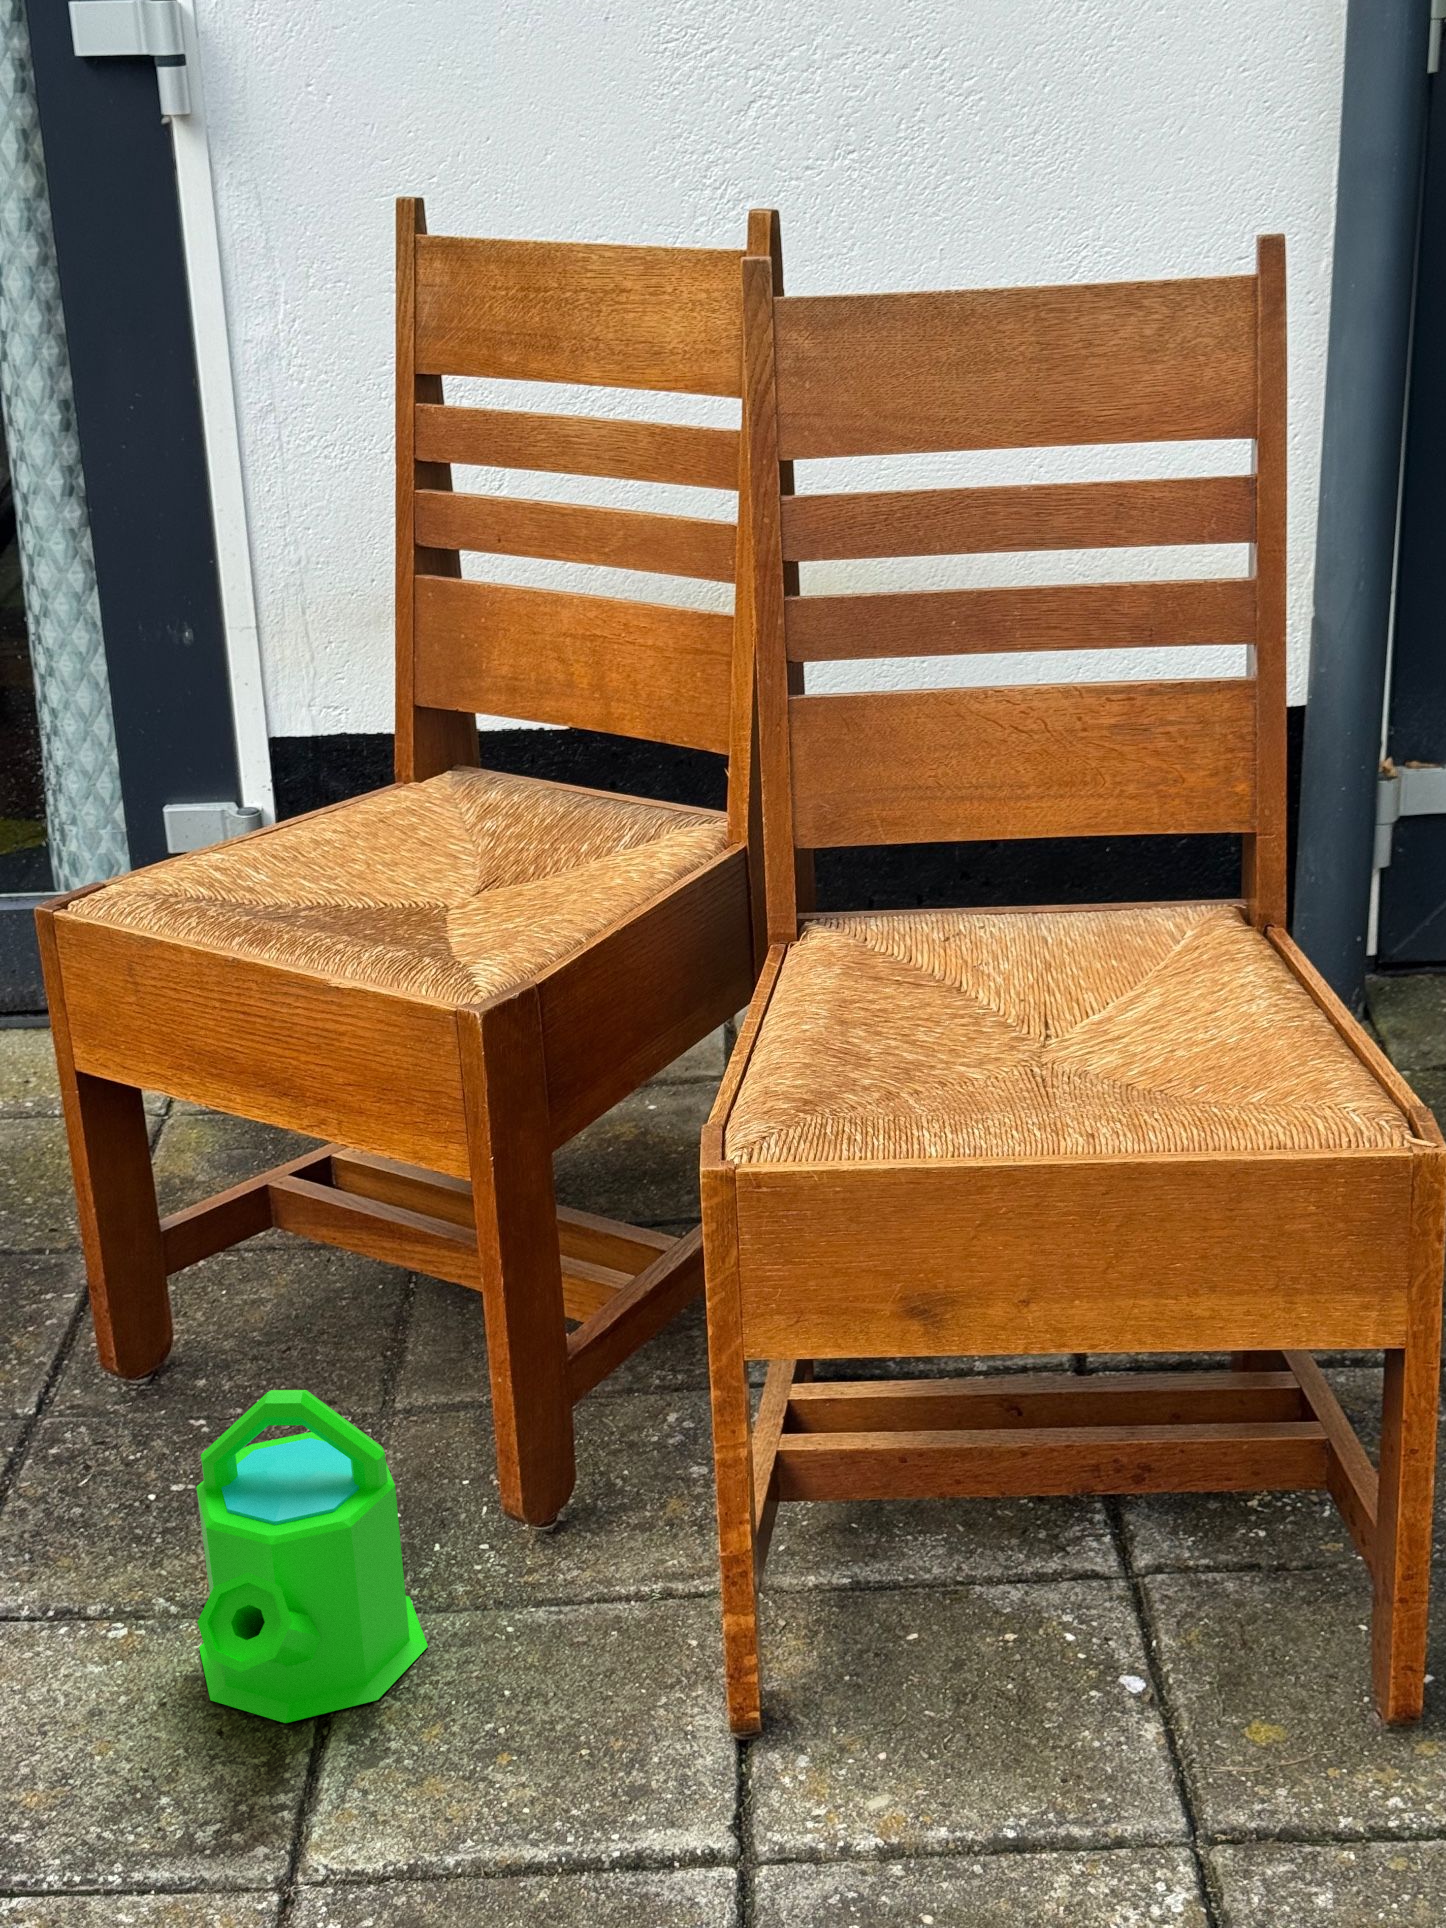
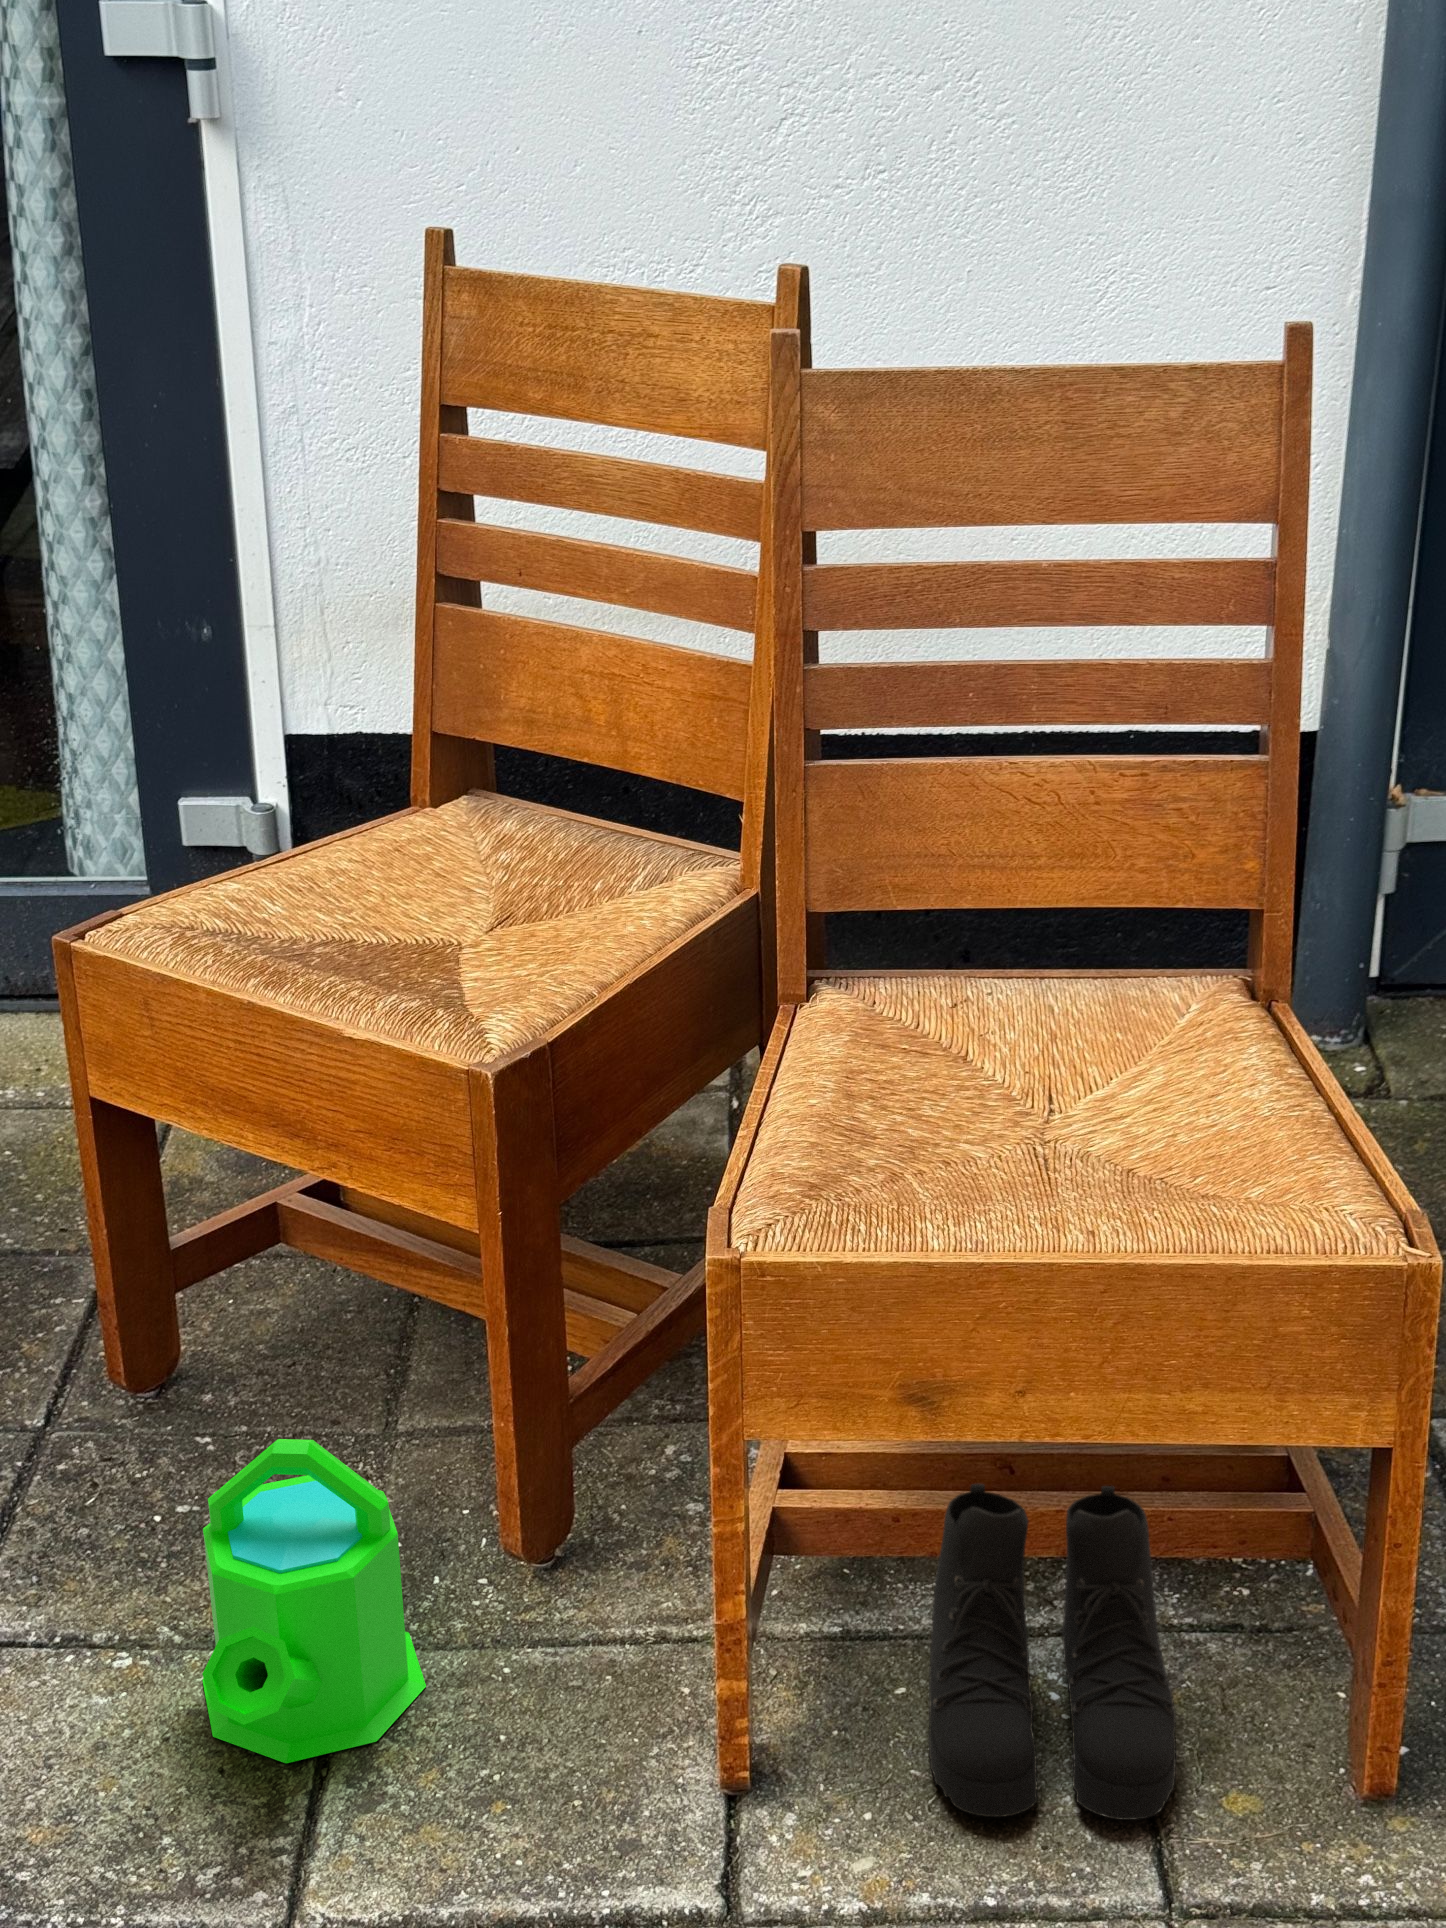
boots: none [943,1420,1197,1751] -> present [929,1484,1176,1820]

